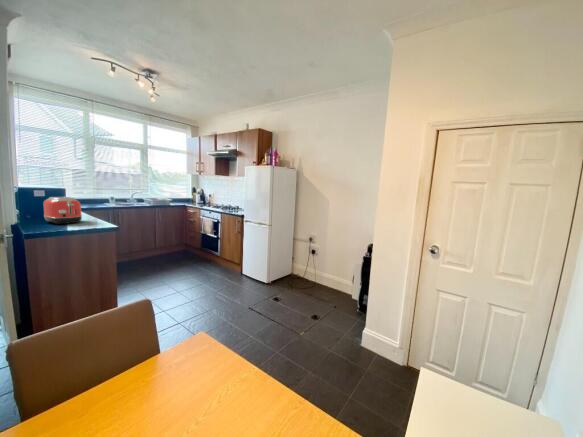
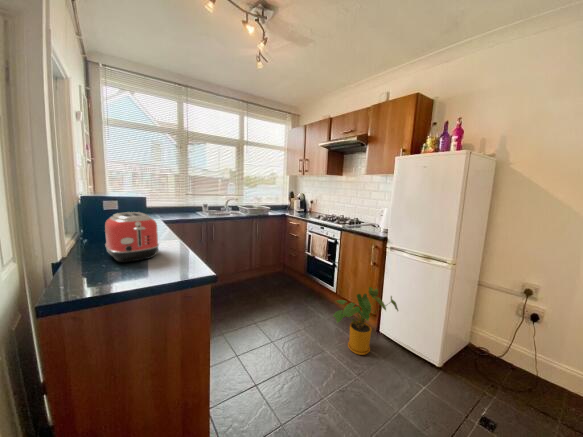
house plant: none [208,245,247,284] -> present [333,287,398,355]

